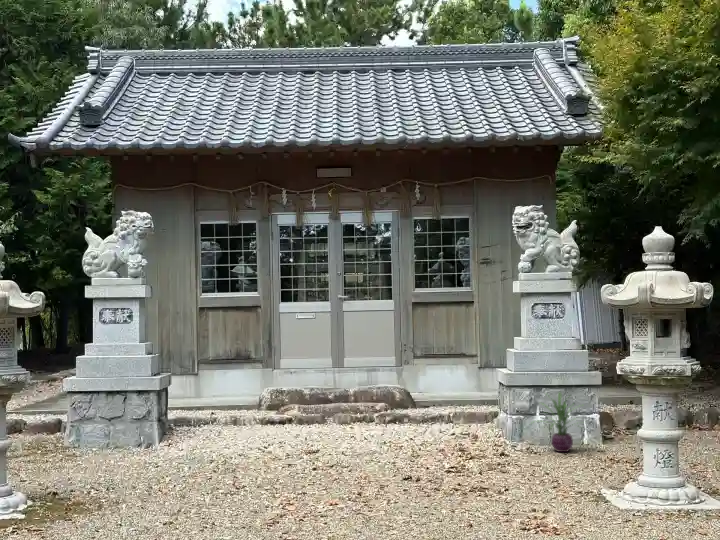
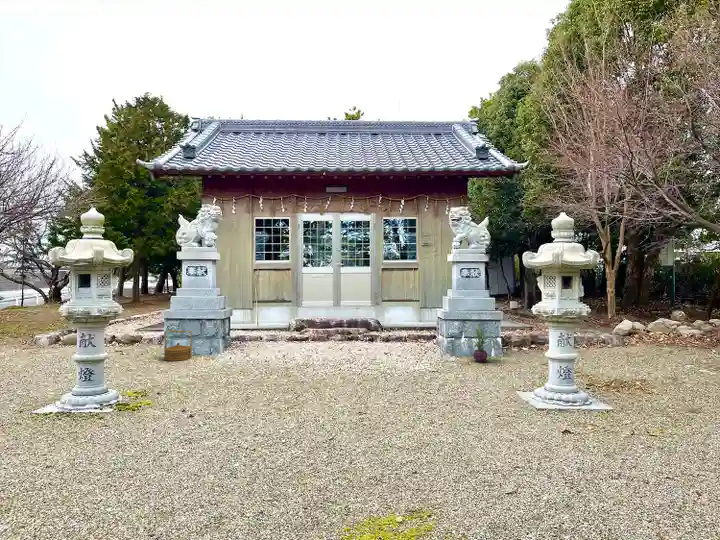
woven basket: none [68,408,112,456] -> present [164,330,192,361]

